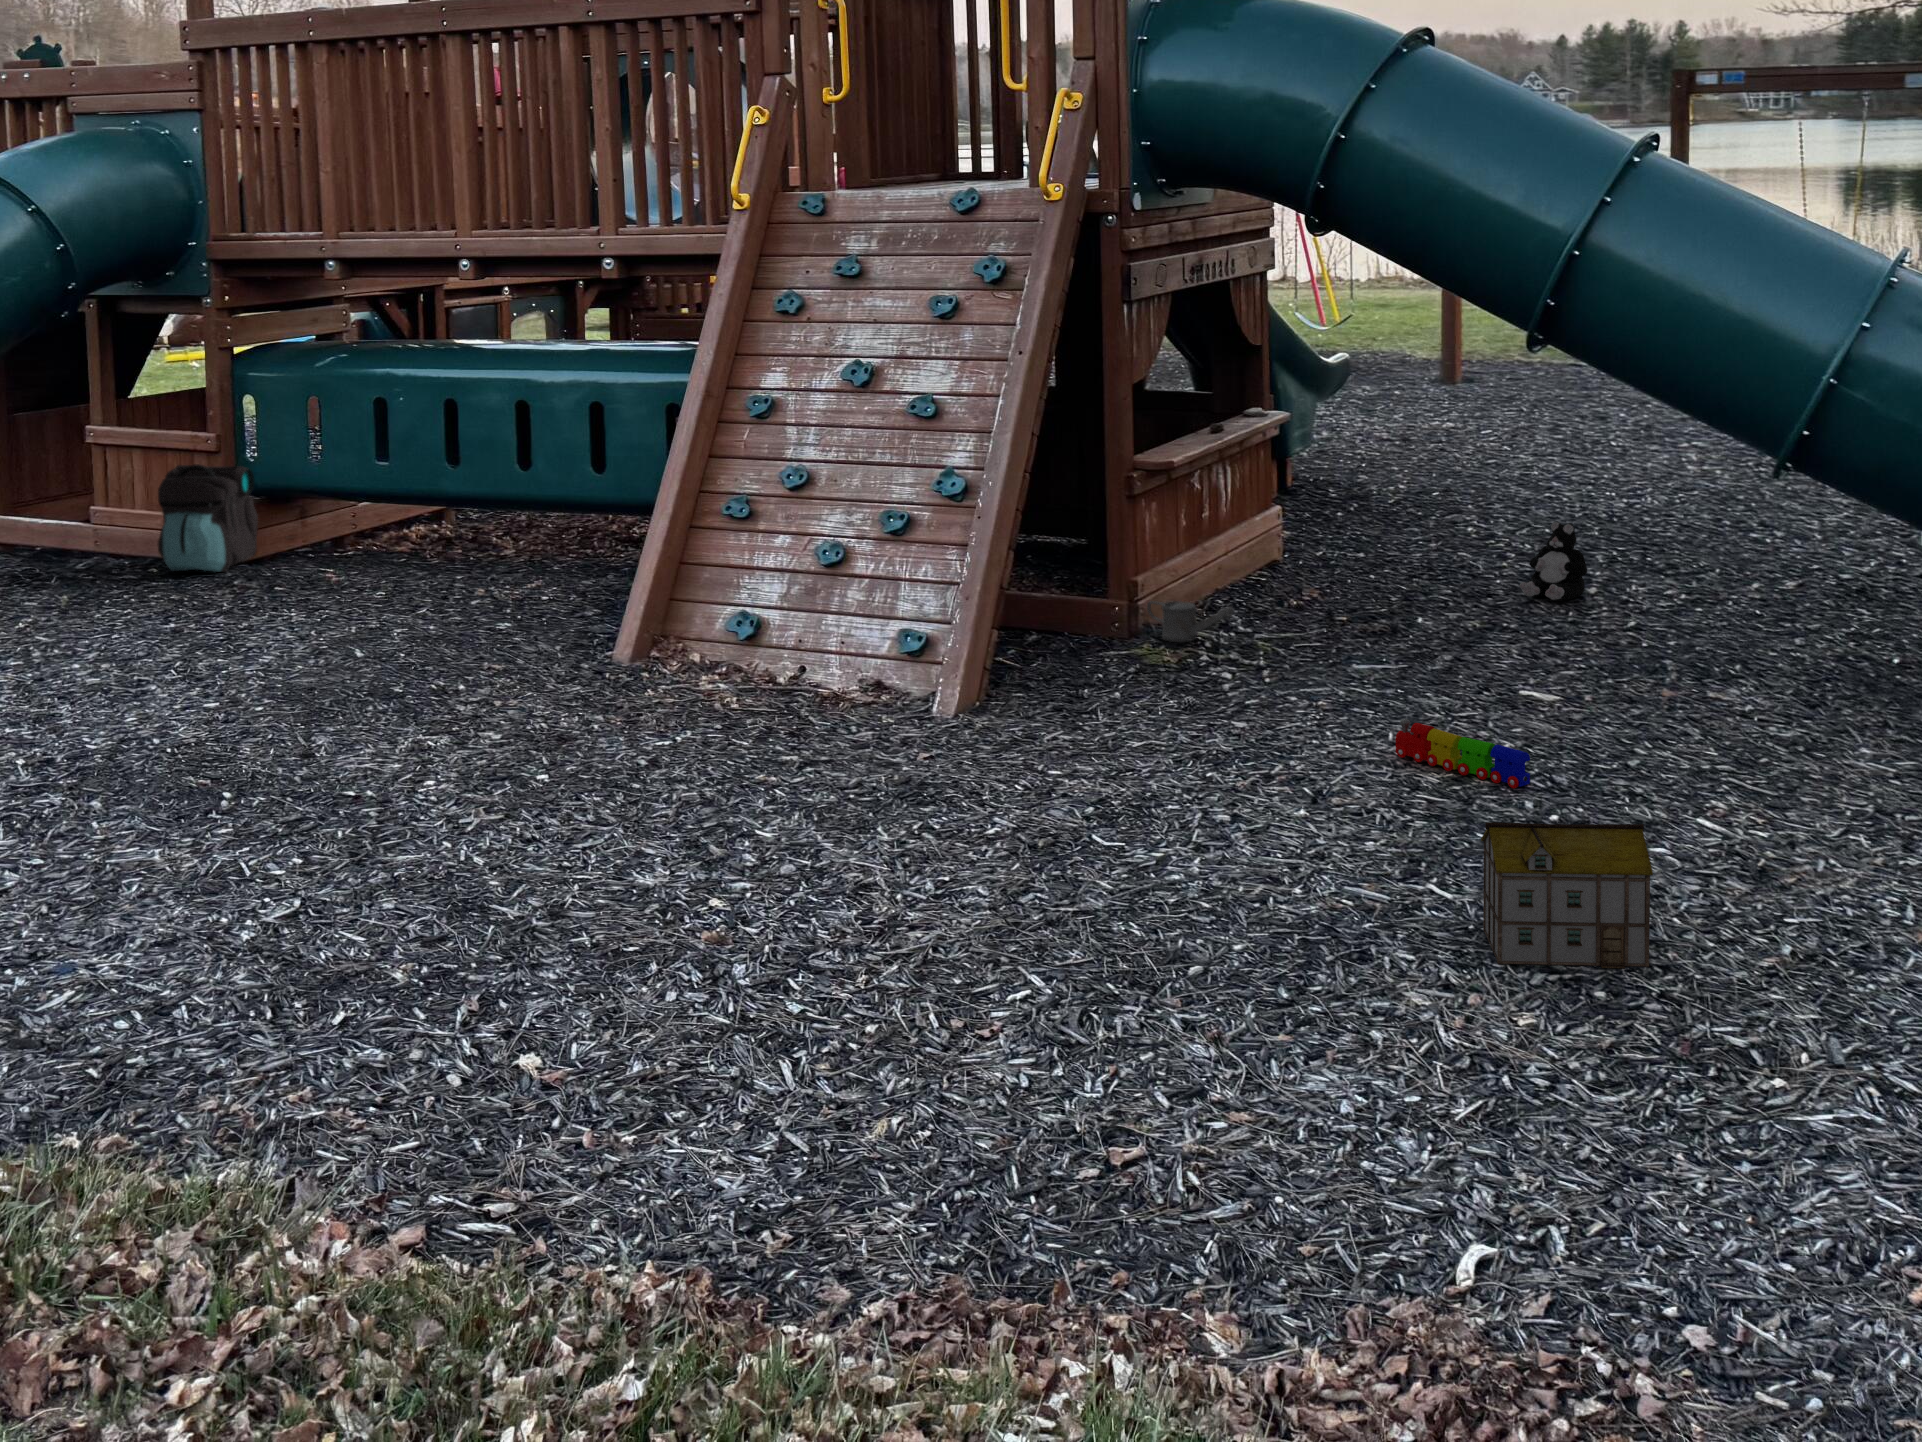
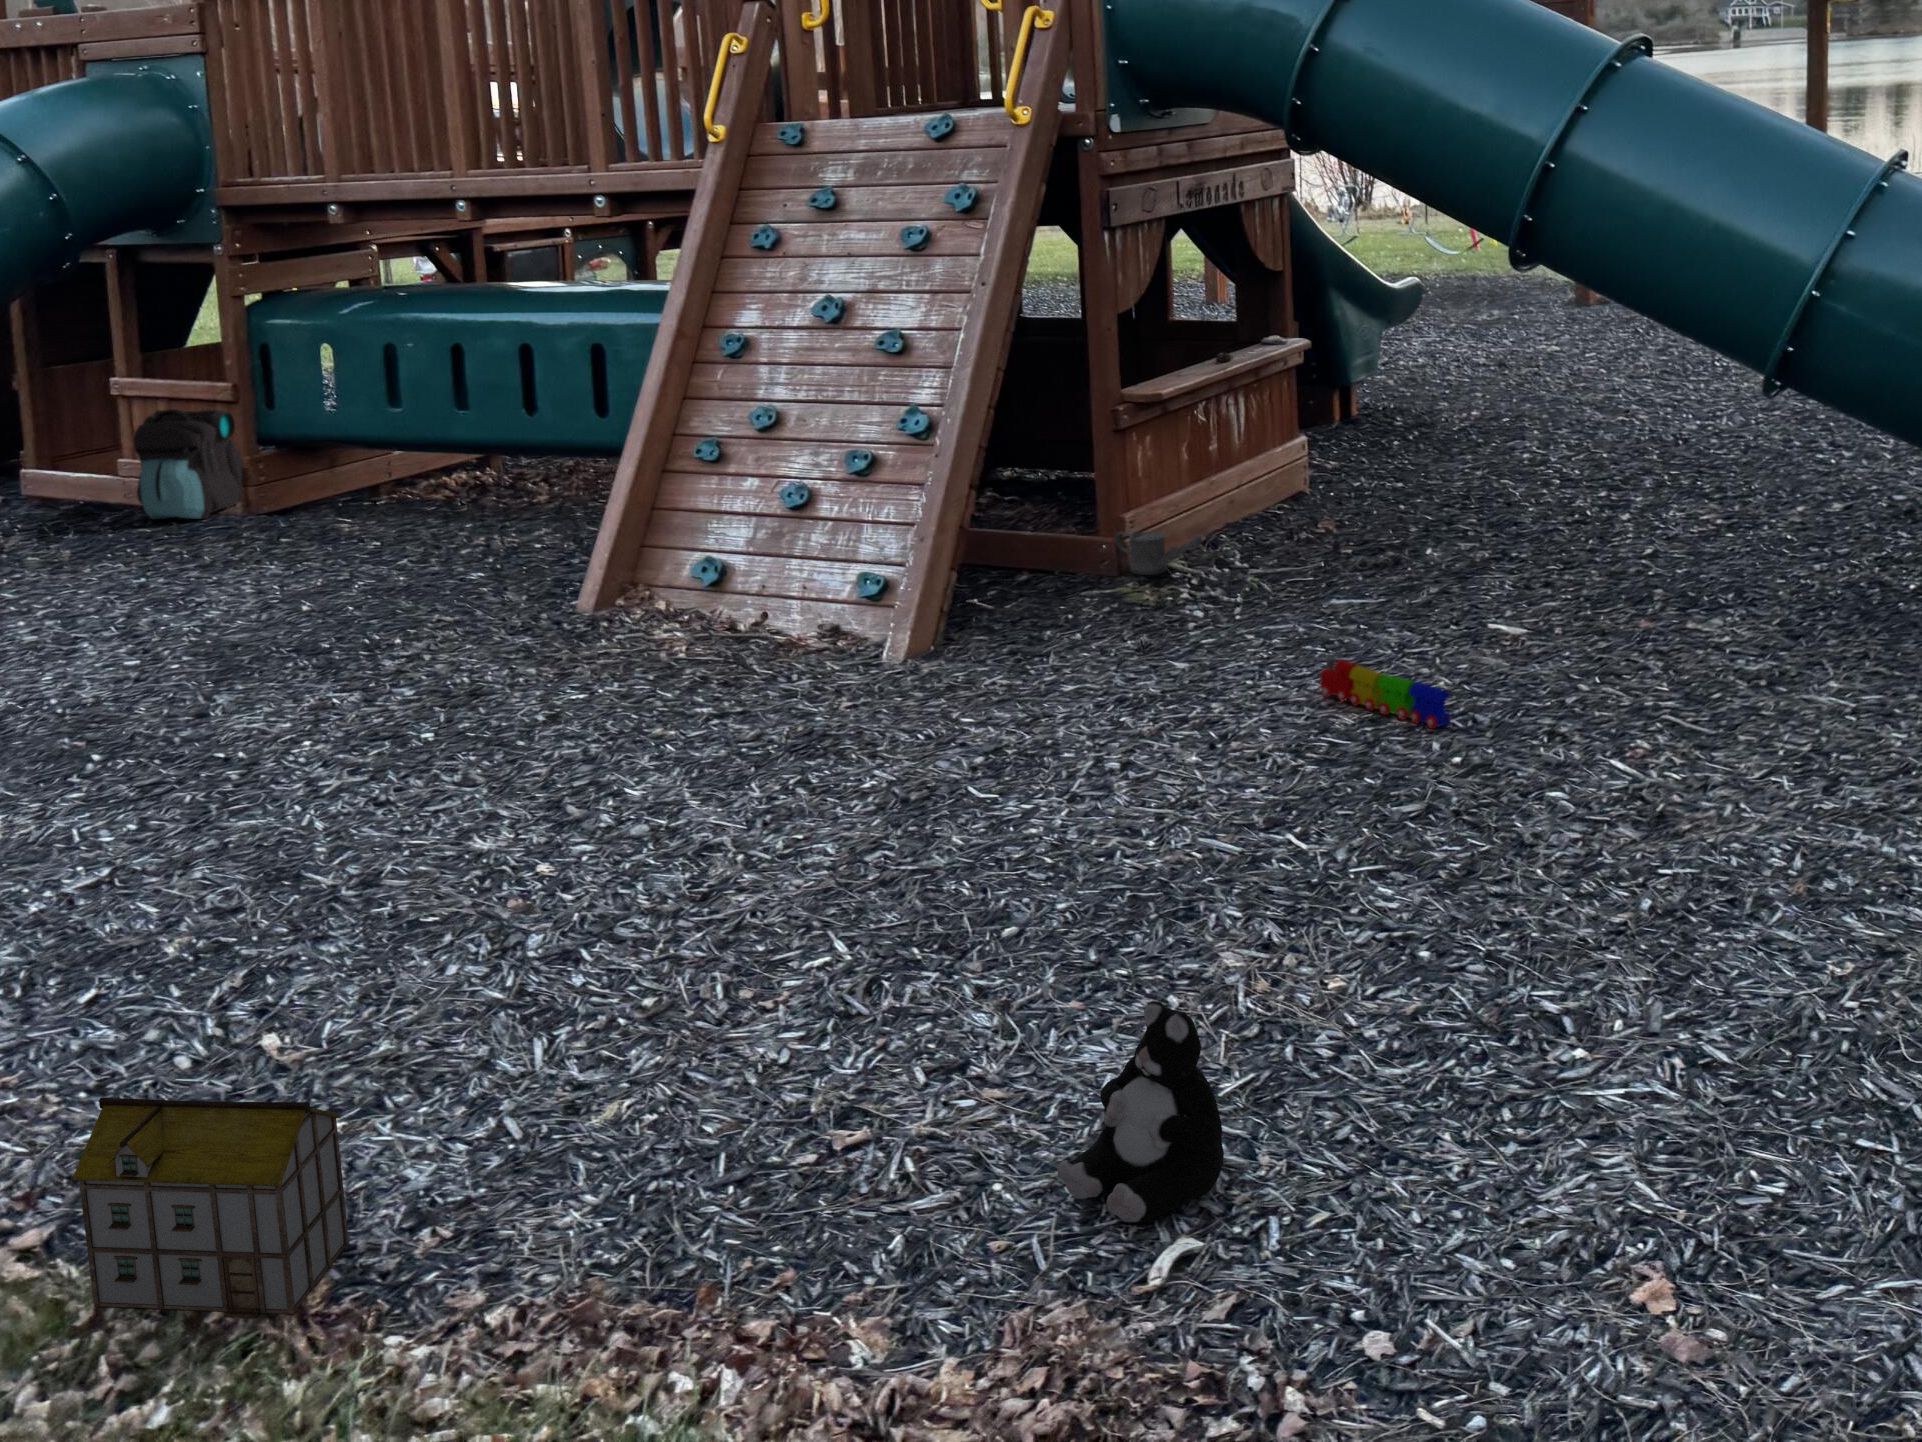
plush toy: present [1520,521,1587,601] -> present [1057,1001,1224,1223]
toy house: present [1481,822,1653,968] -> present [73,1097,349,1318]

